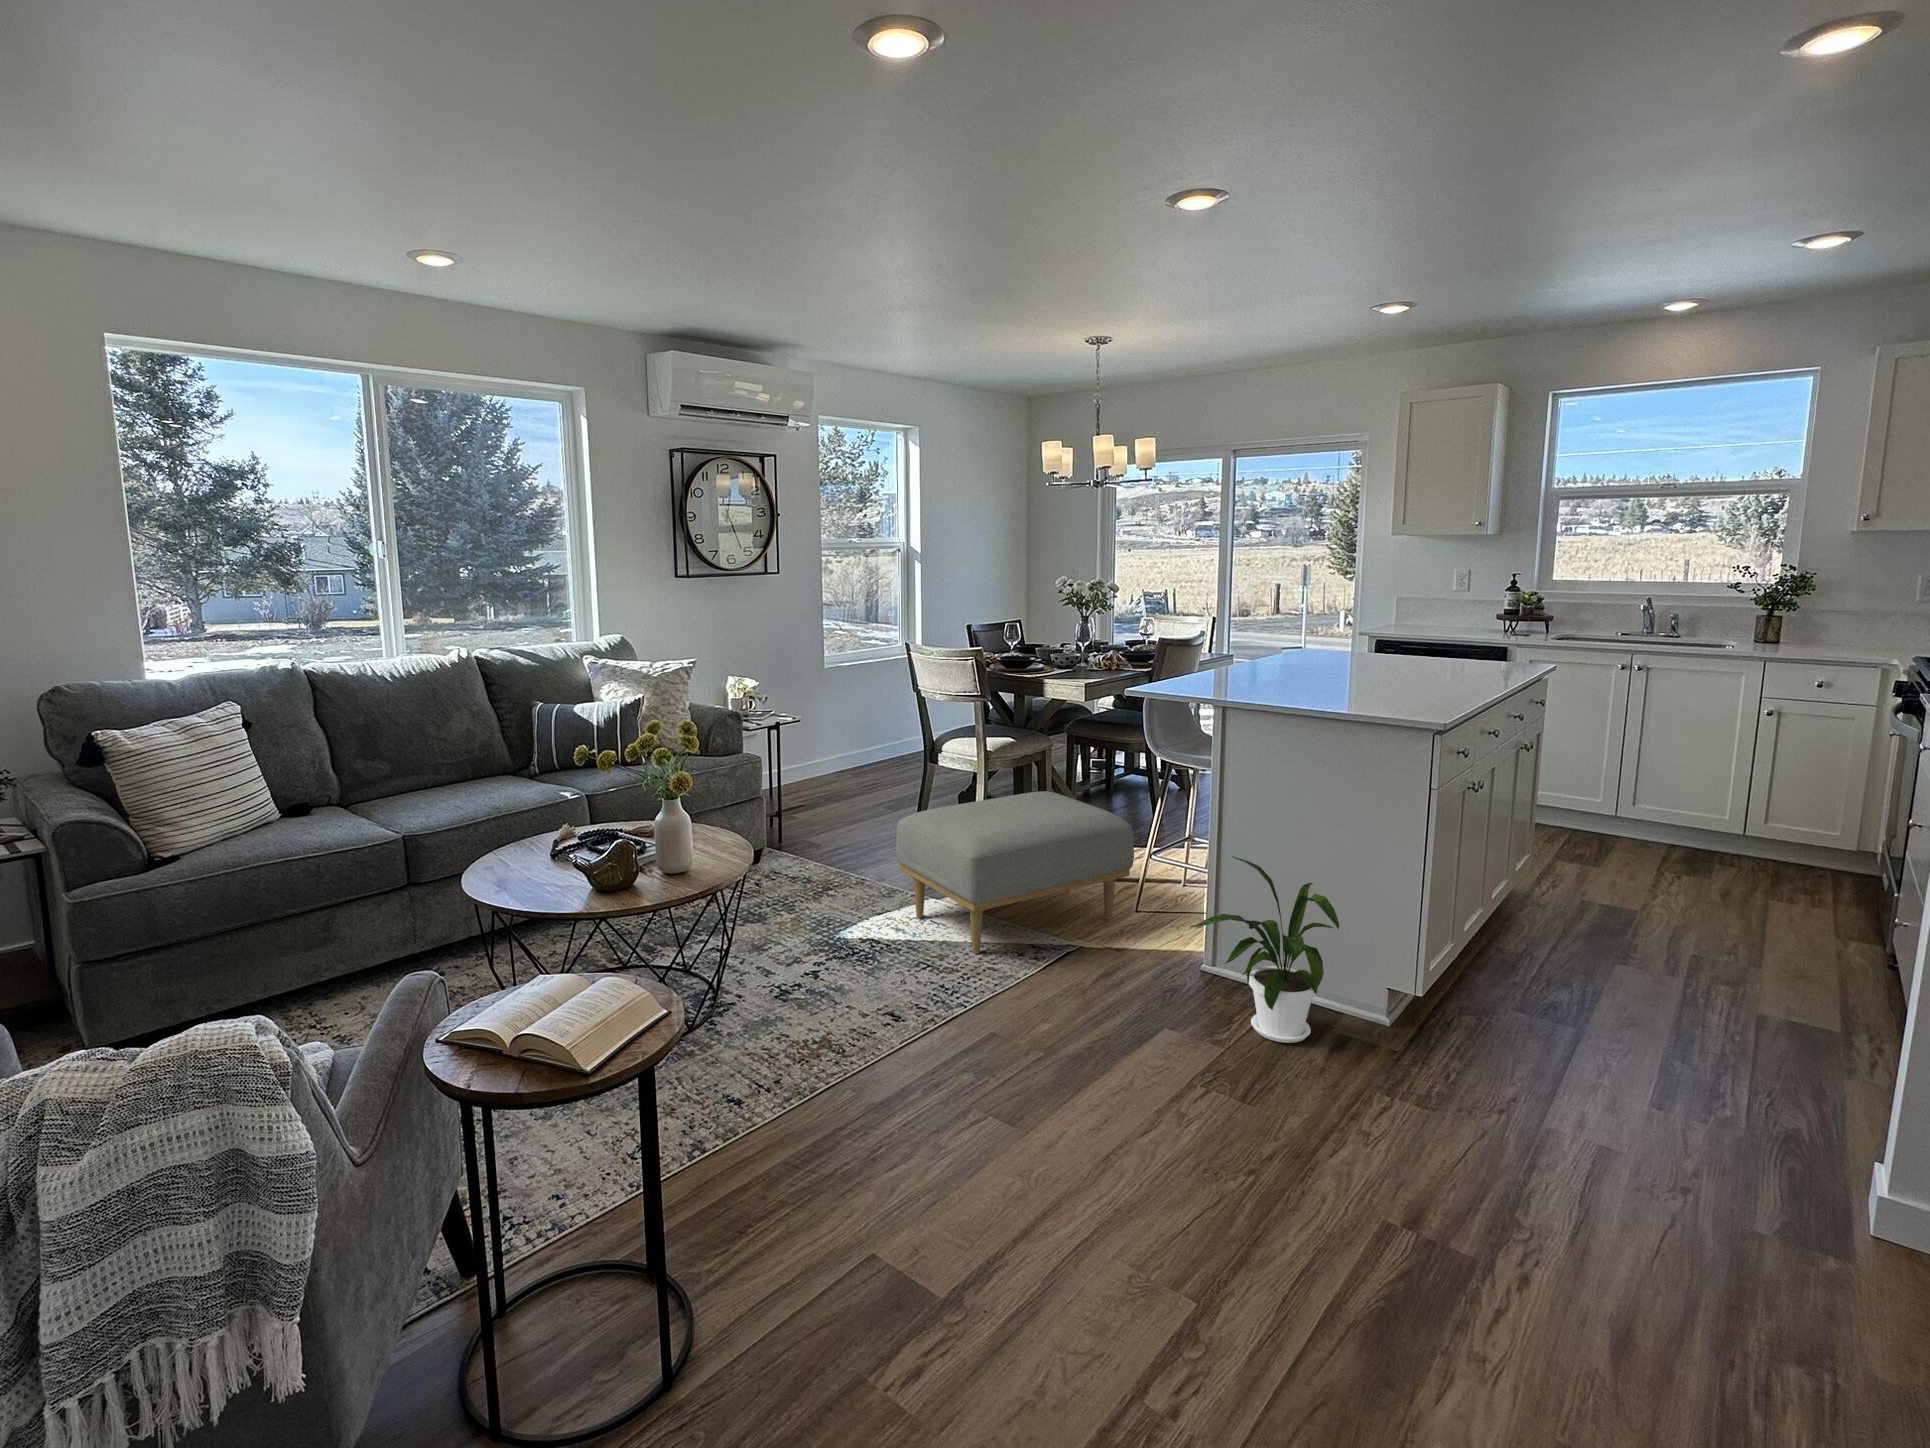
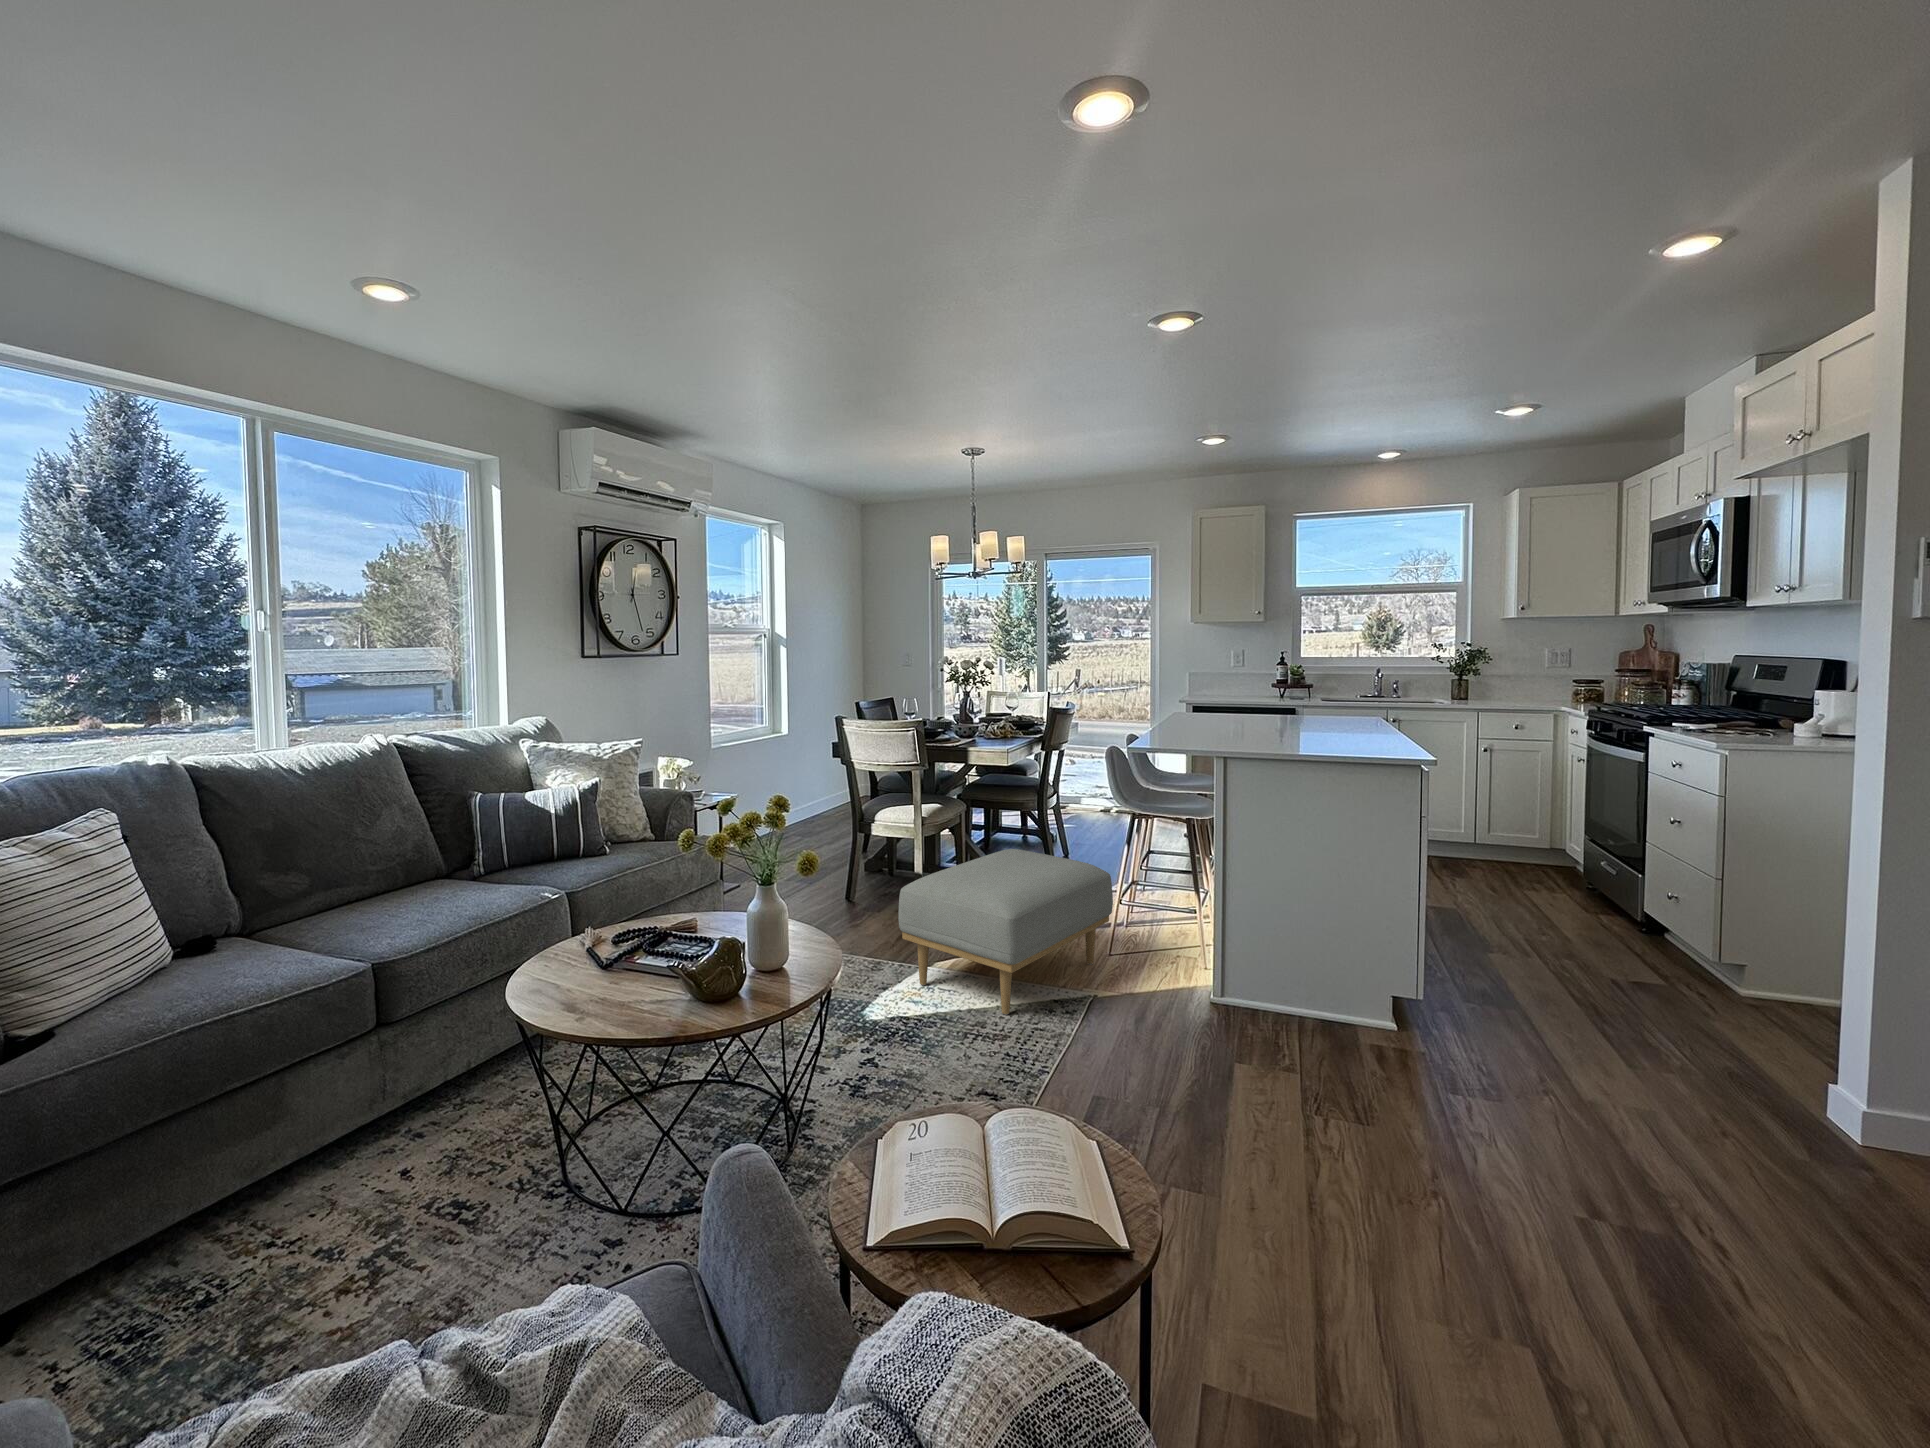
house plant: present [1190,856,1339,1043] -> none [1255,892,1389,1061]

